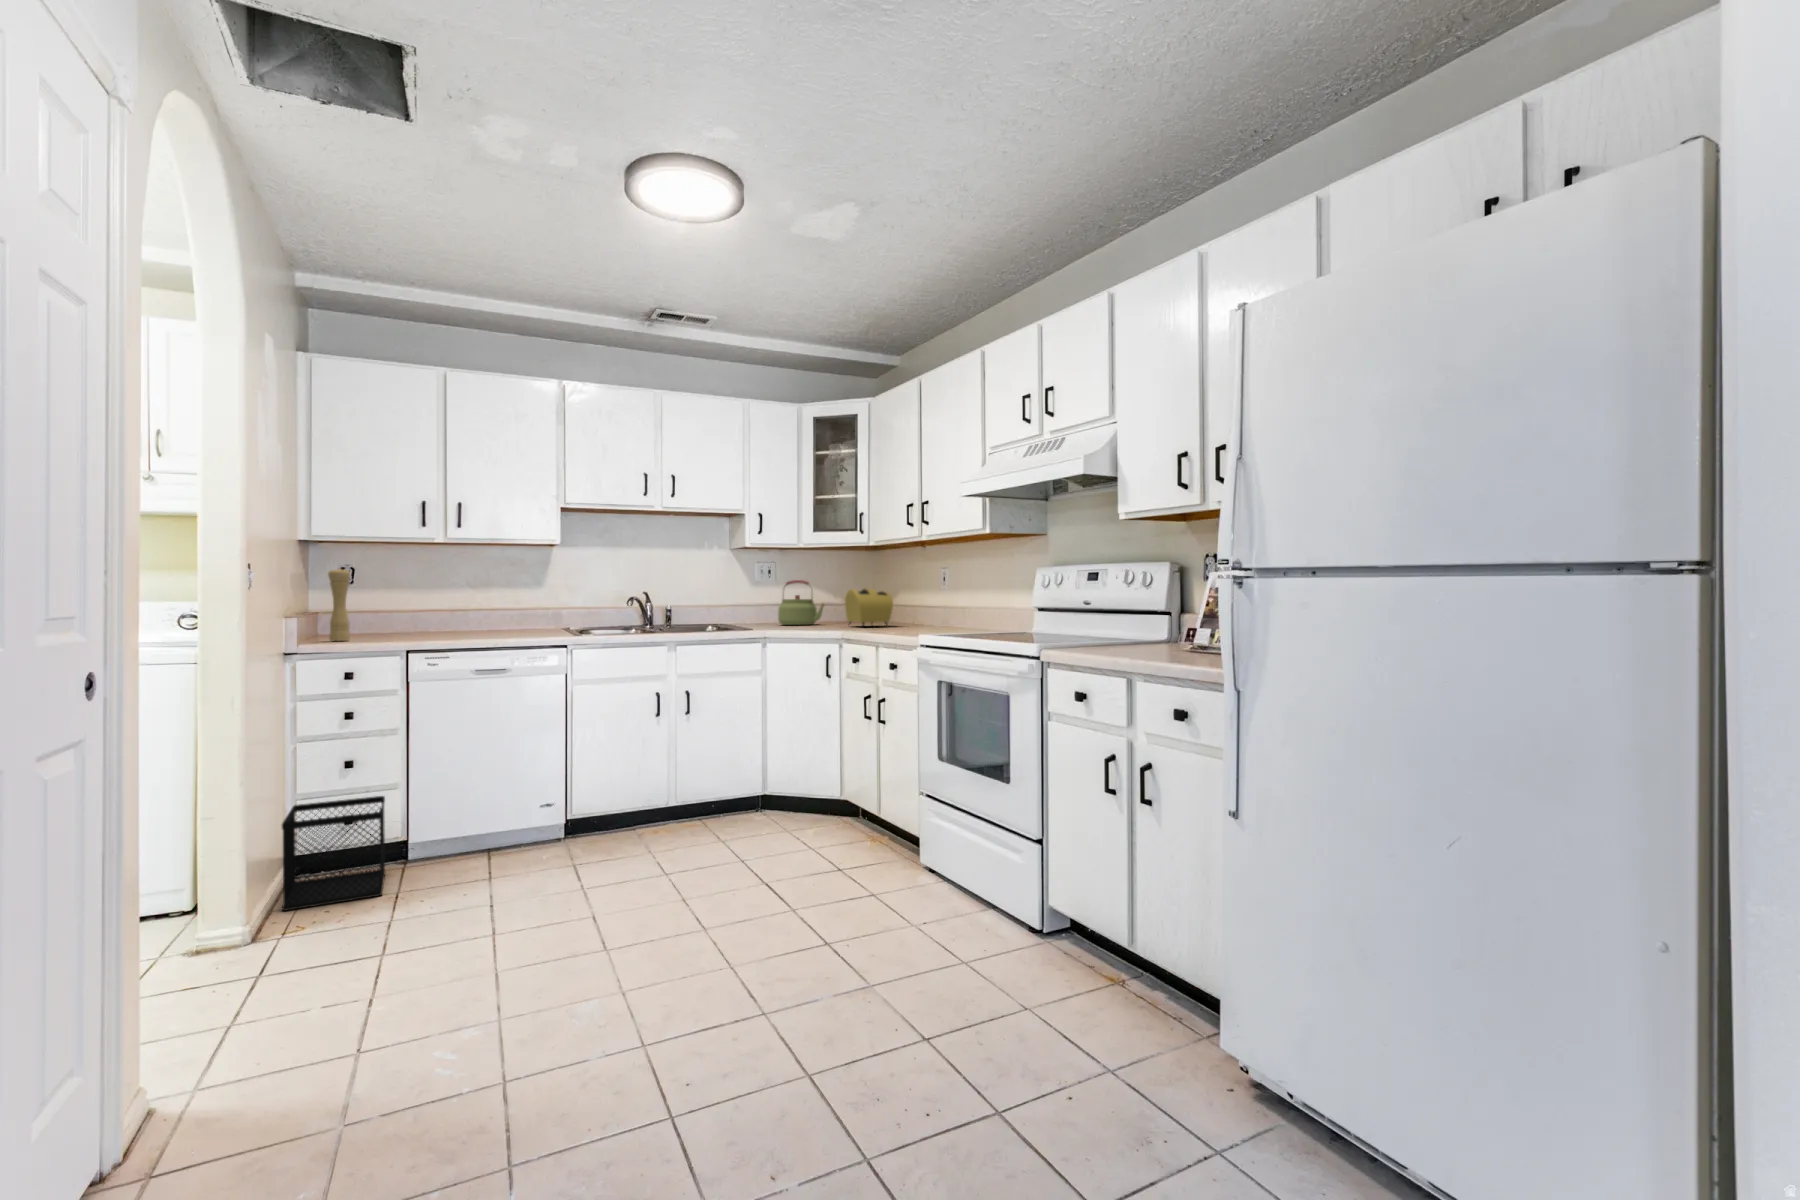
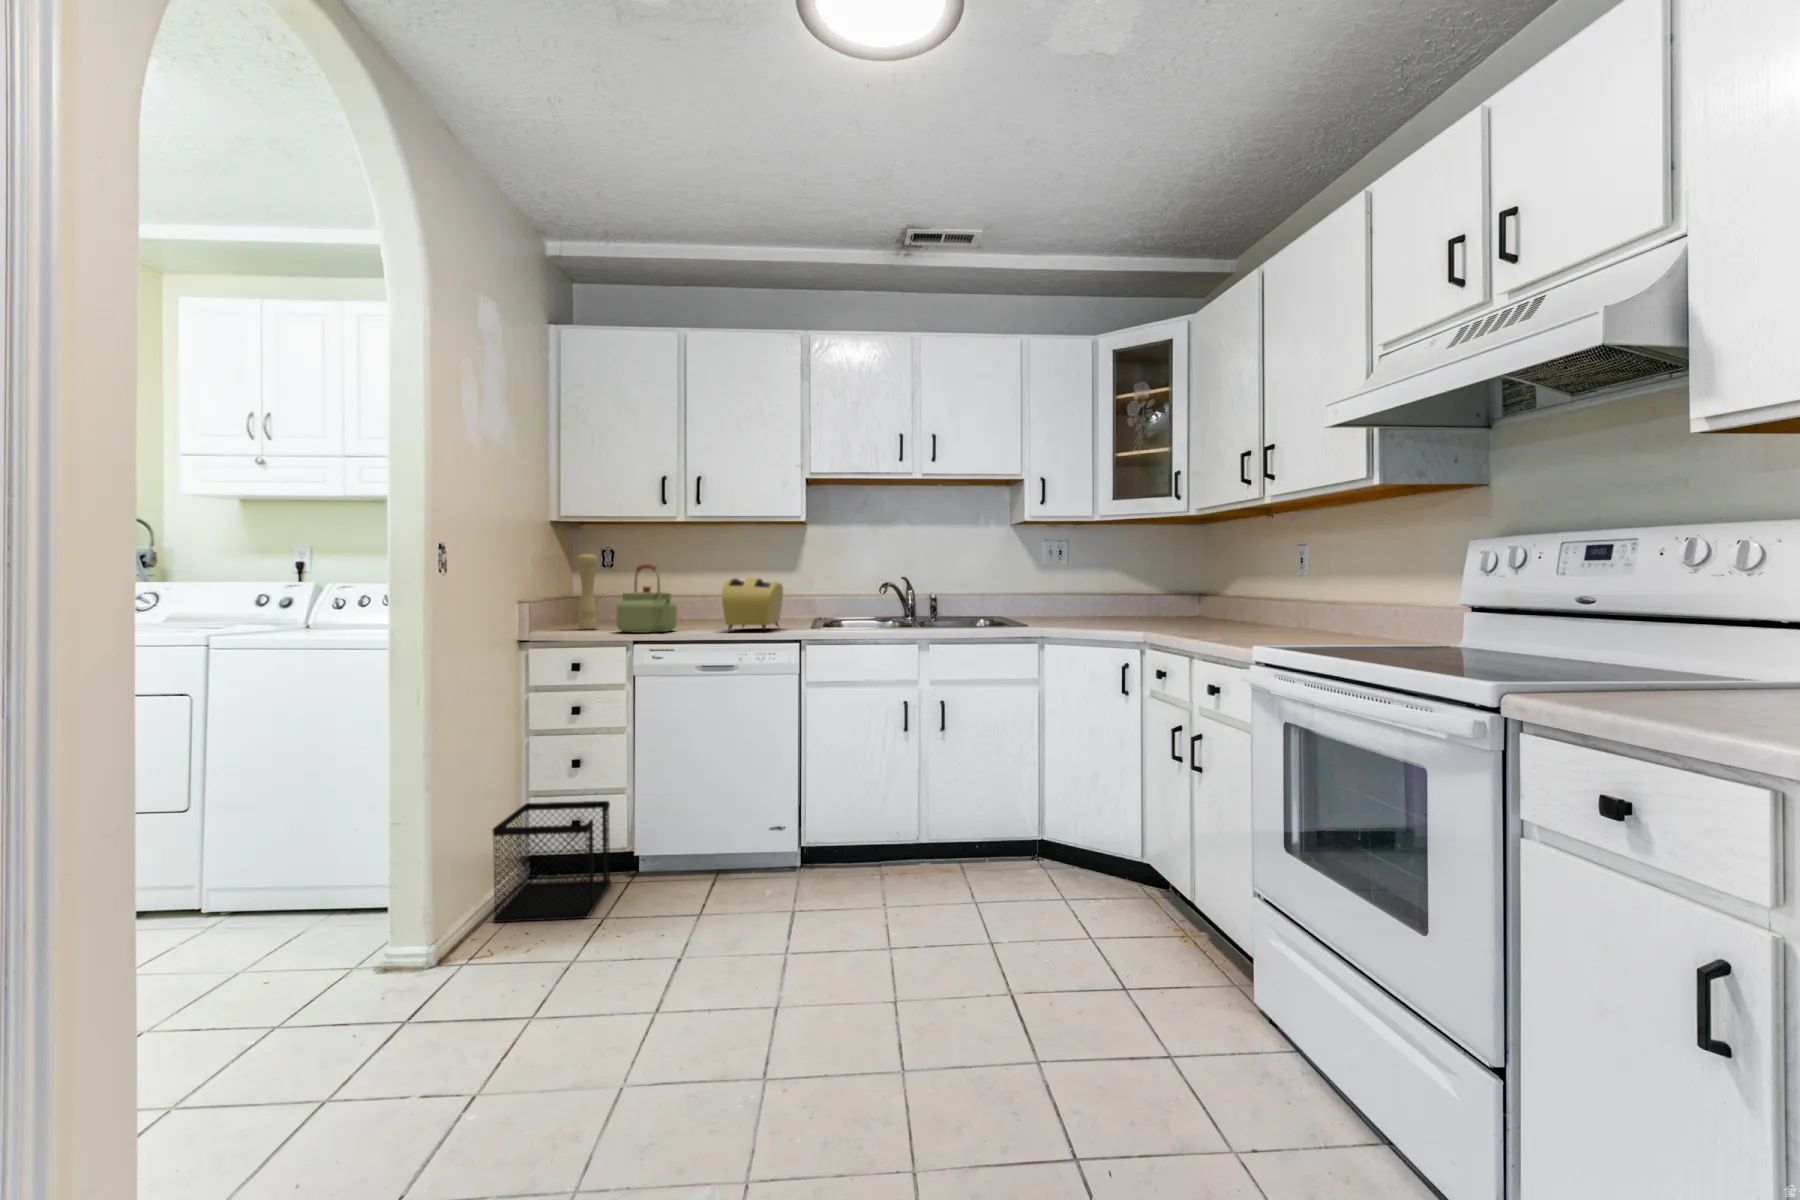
kettle: present [778,580,824,625] -> present [616,564,677,633]
toaster: present [845,589,893,626] -> present [722,578,783,631]

